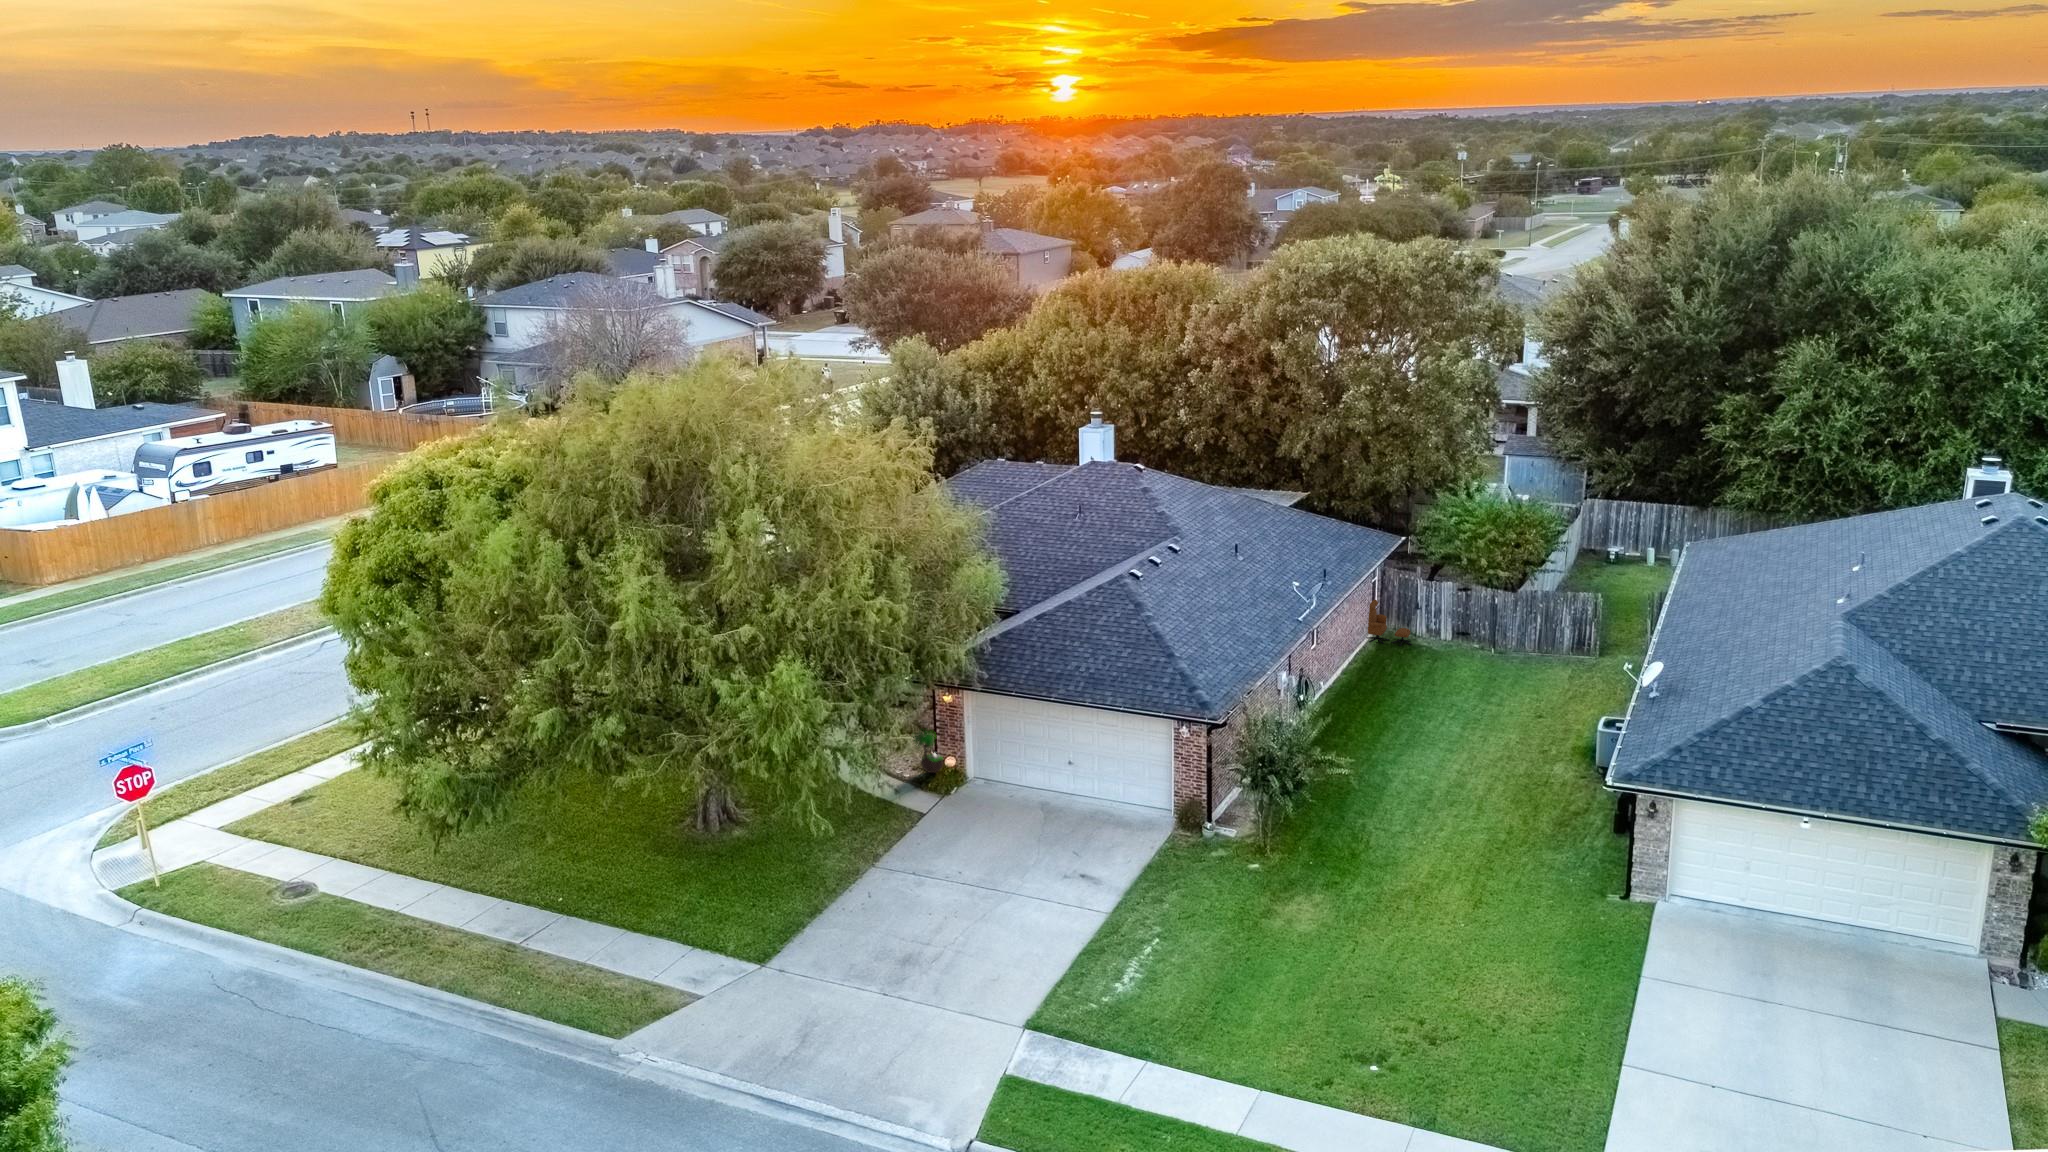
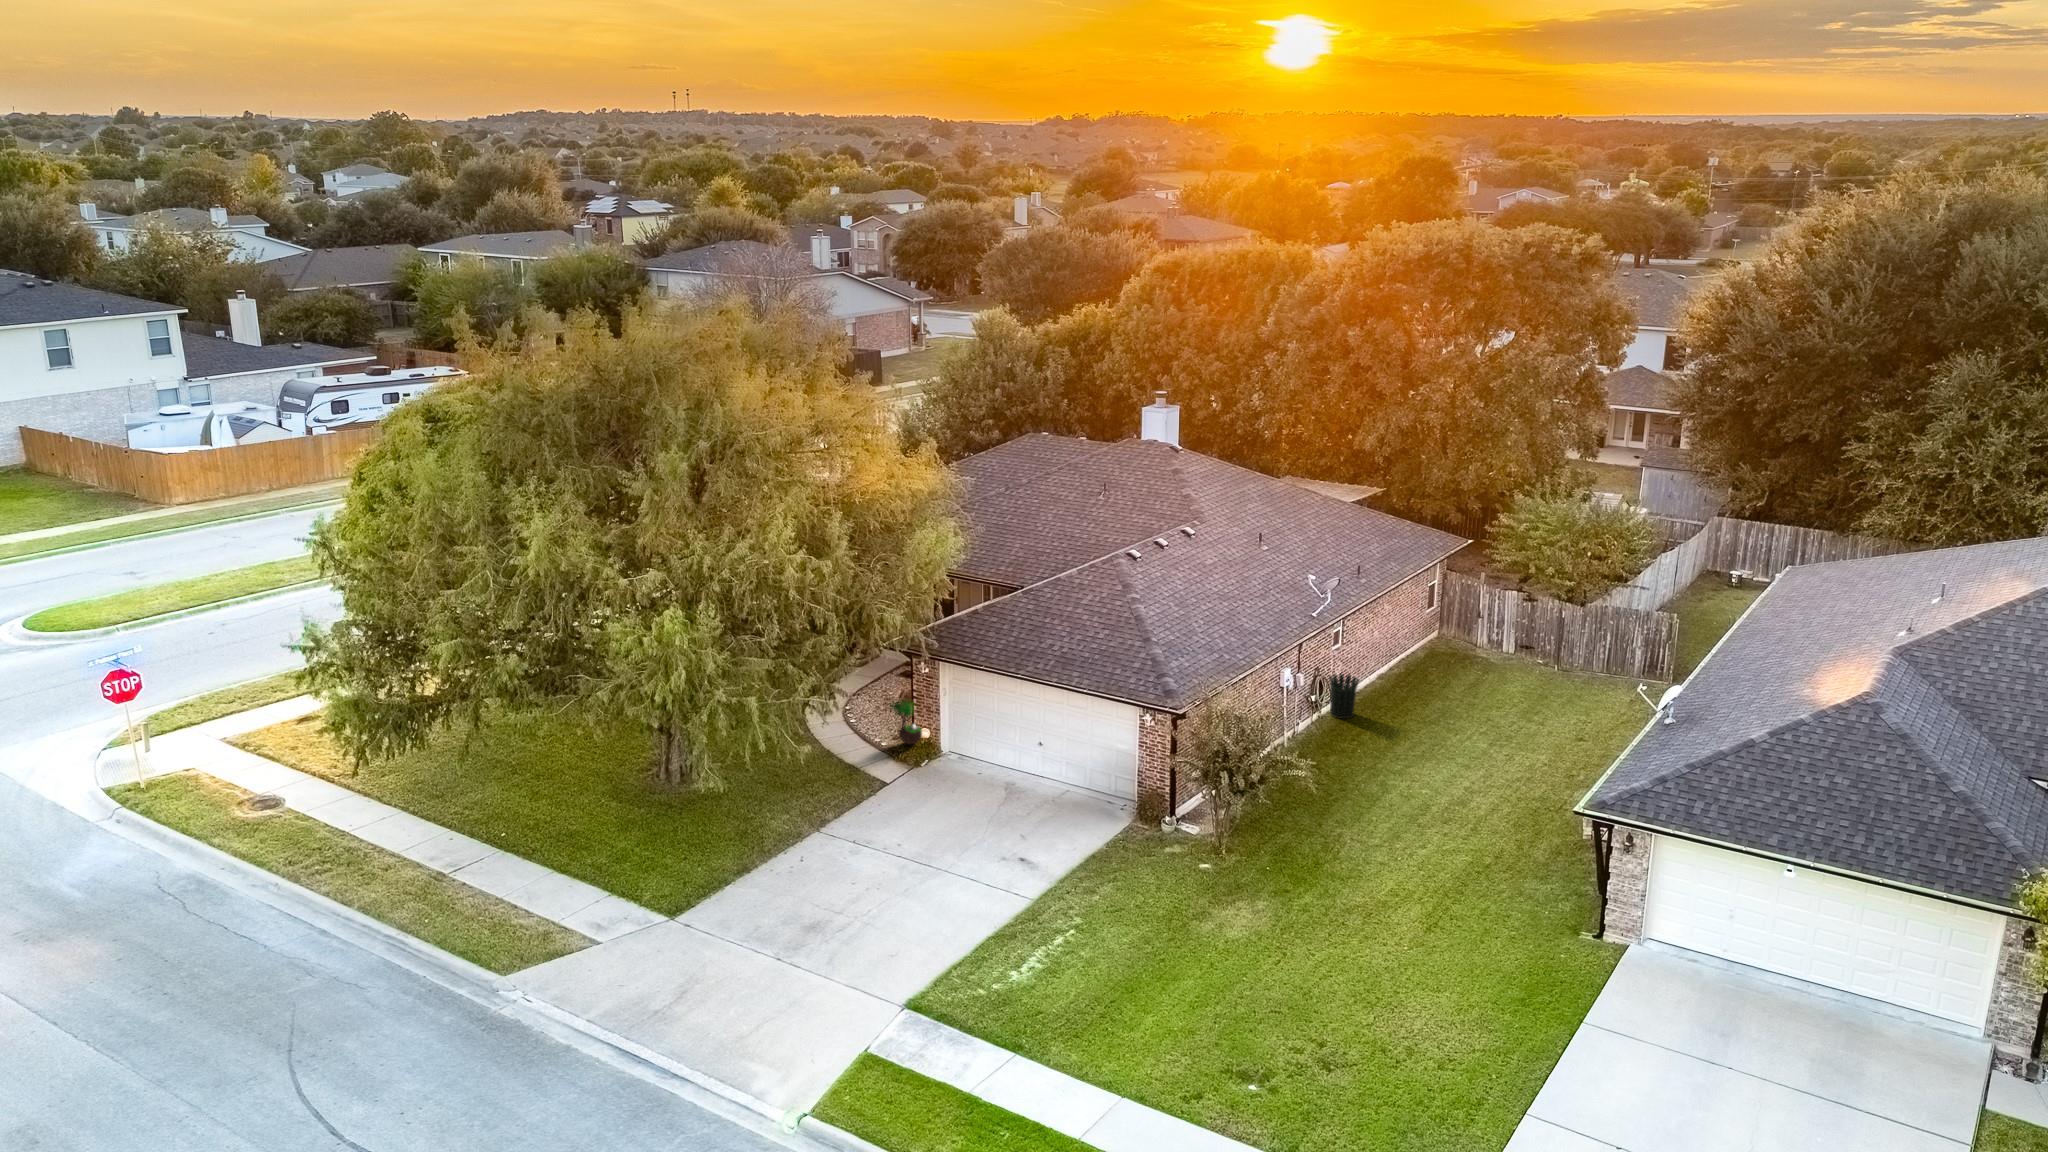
lounge chair: present [1366,600,1412,646] -> none [1416,604,1463,655]
waste bin: none [1312,672,1341,714] -> present [1329,674,1359,719]

